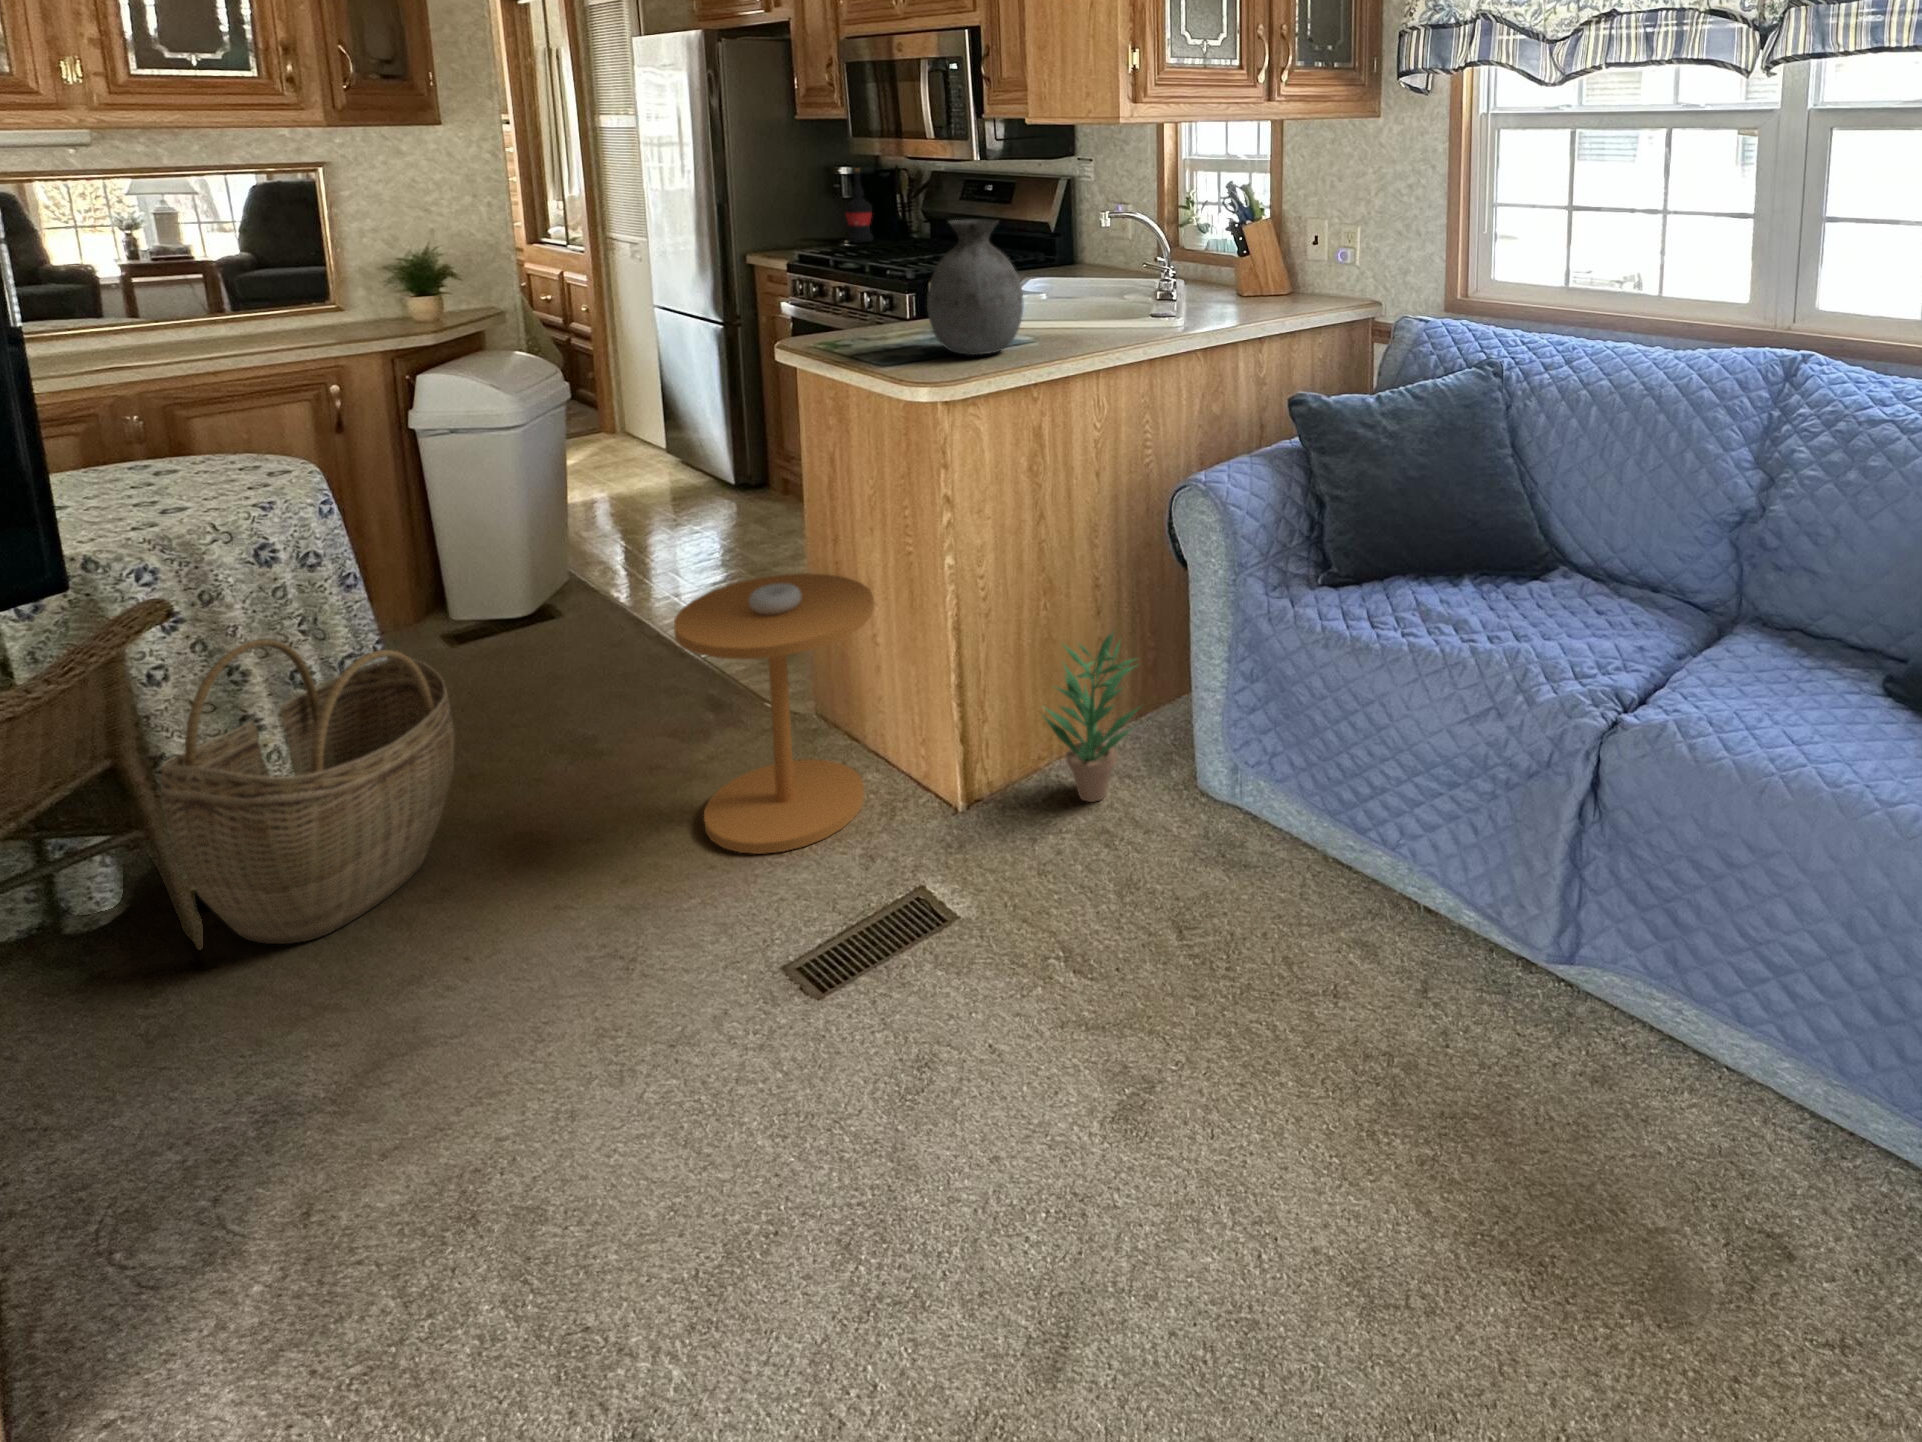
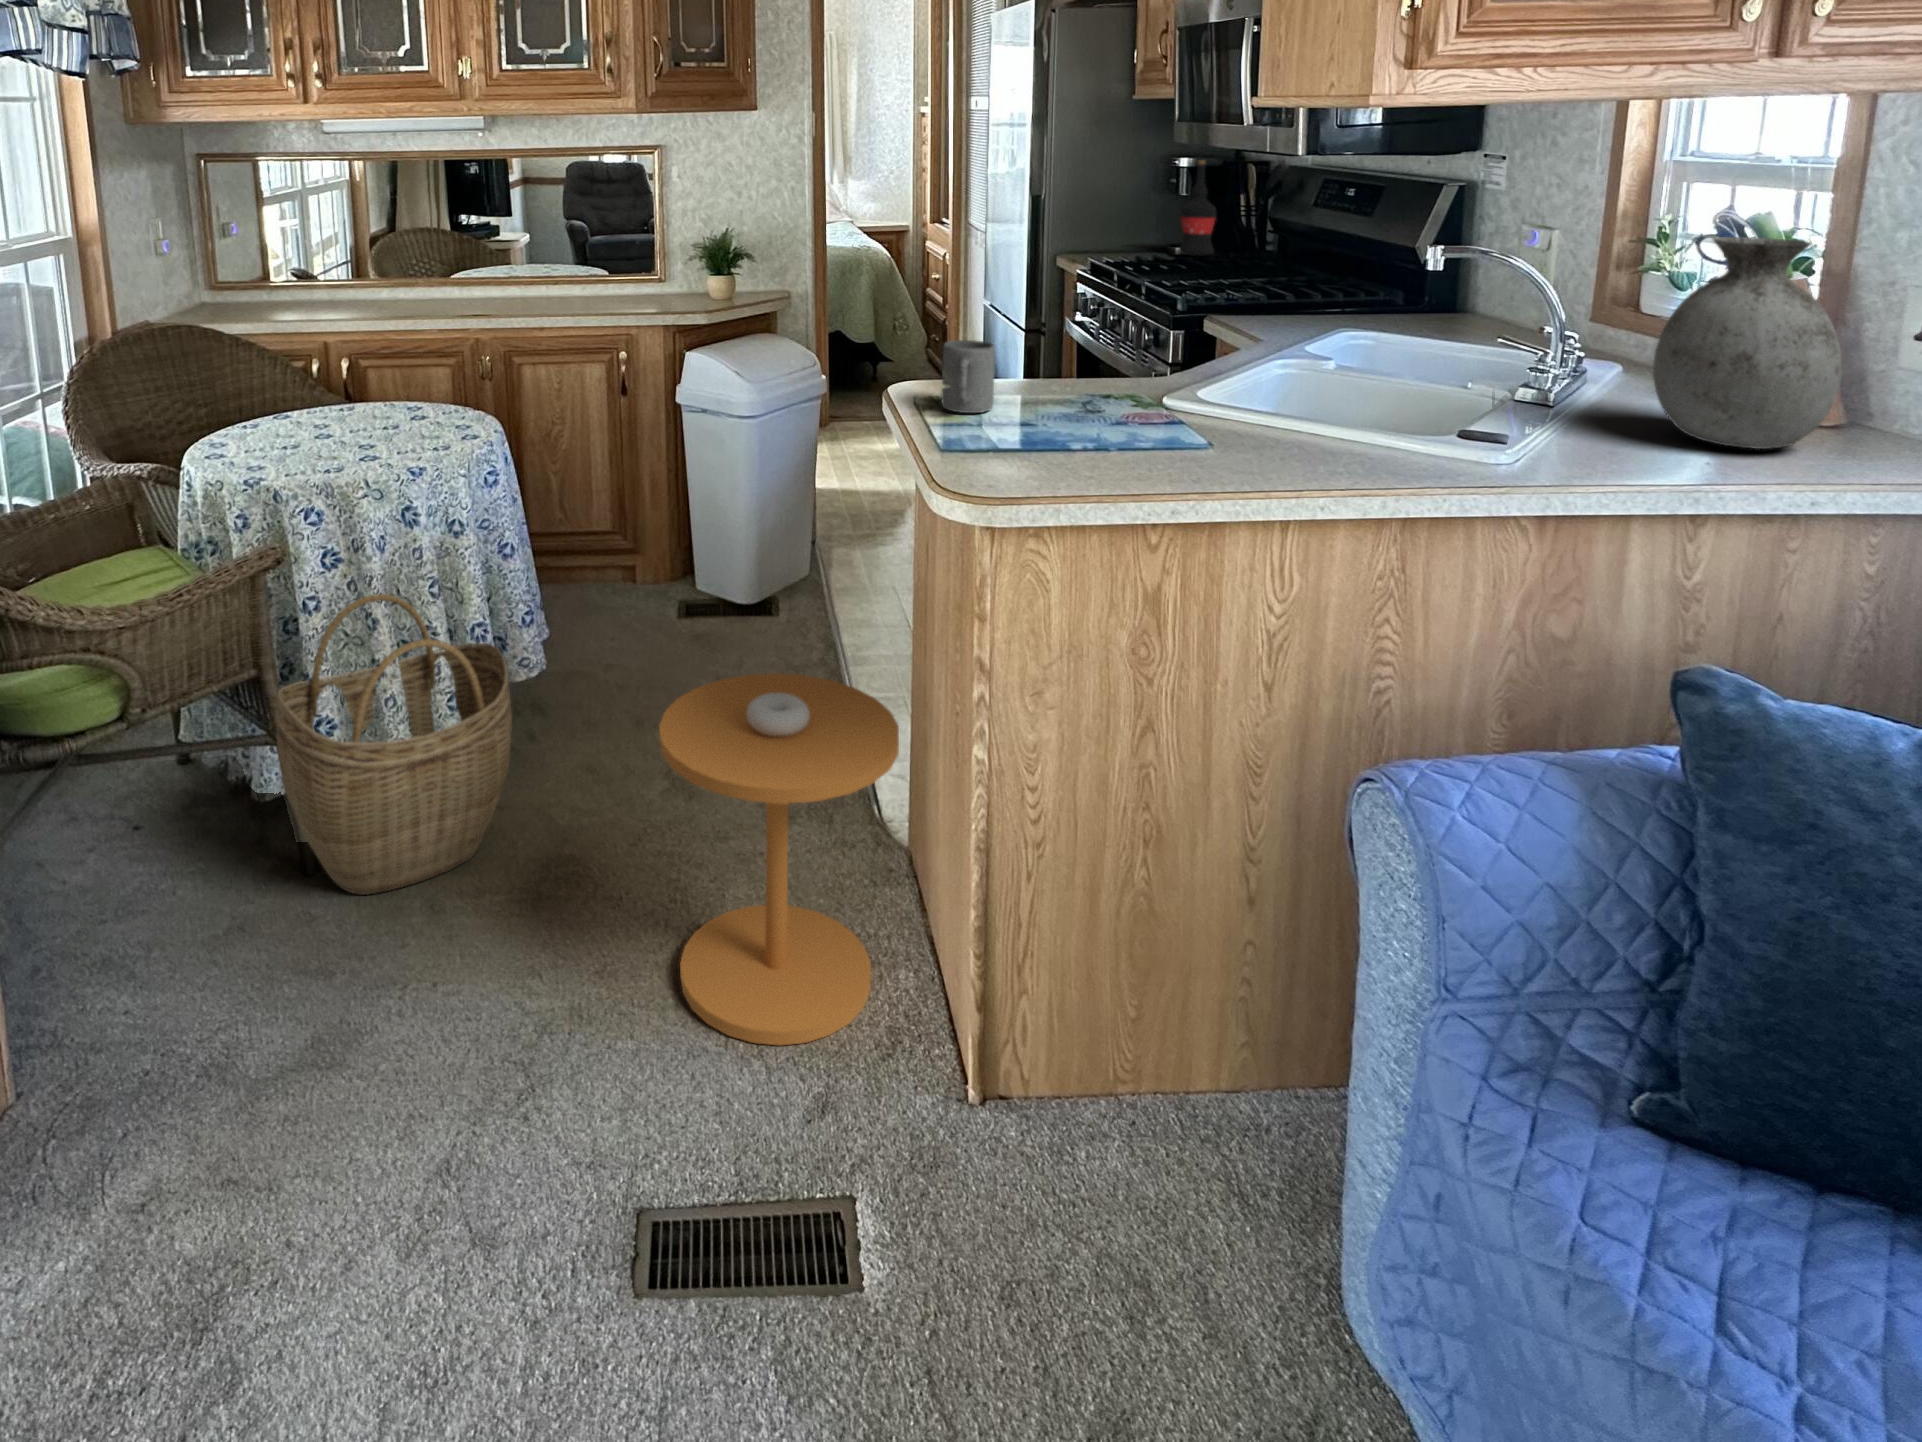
vase: present [927,220,1024,355] -> present [1653,237,1842,449]
mug: none [843,297,883,349] -> present [941,340,995,413]
potted plant: present [1044,632,1139,802] -> none [1078,936,1245,1216]

